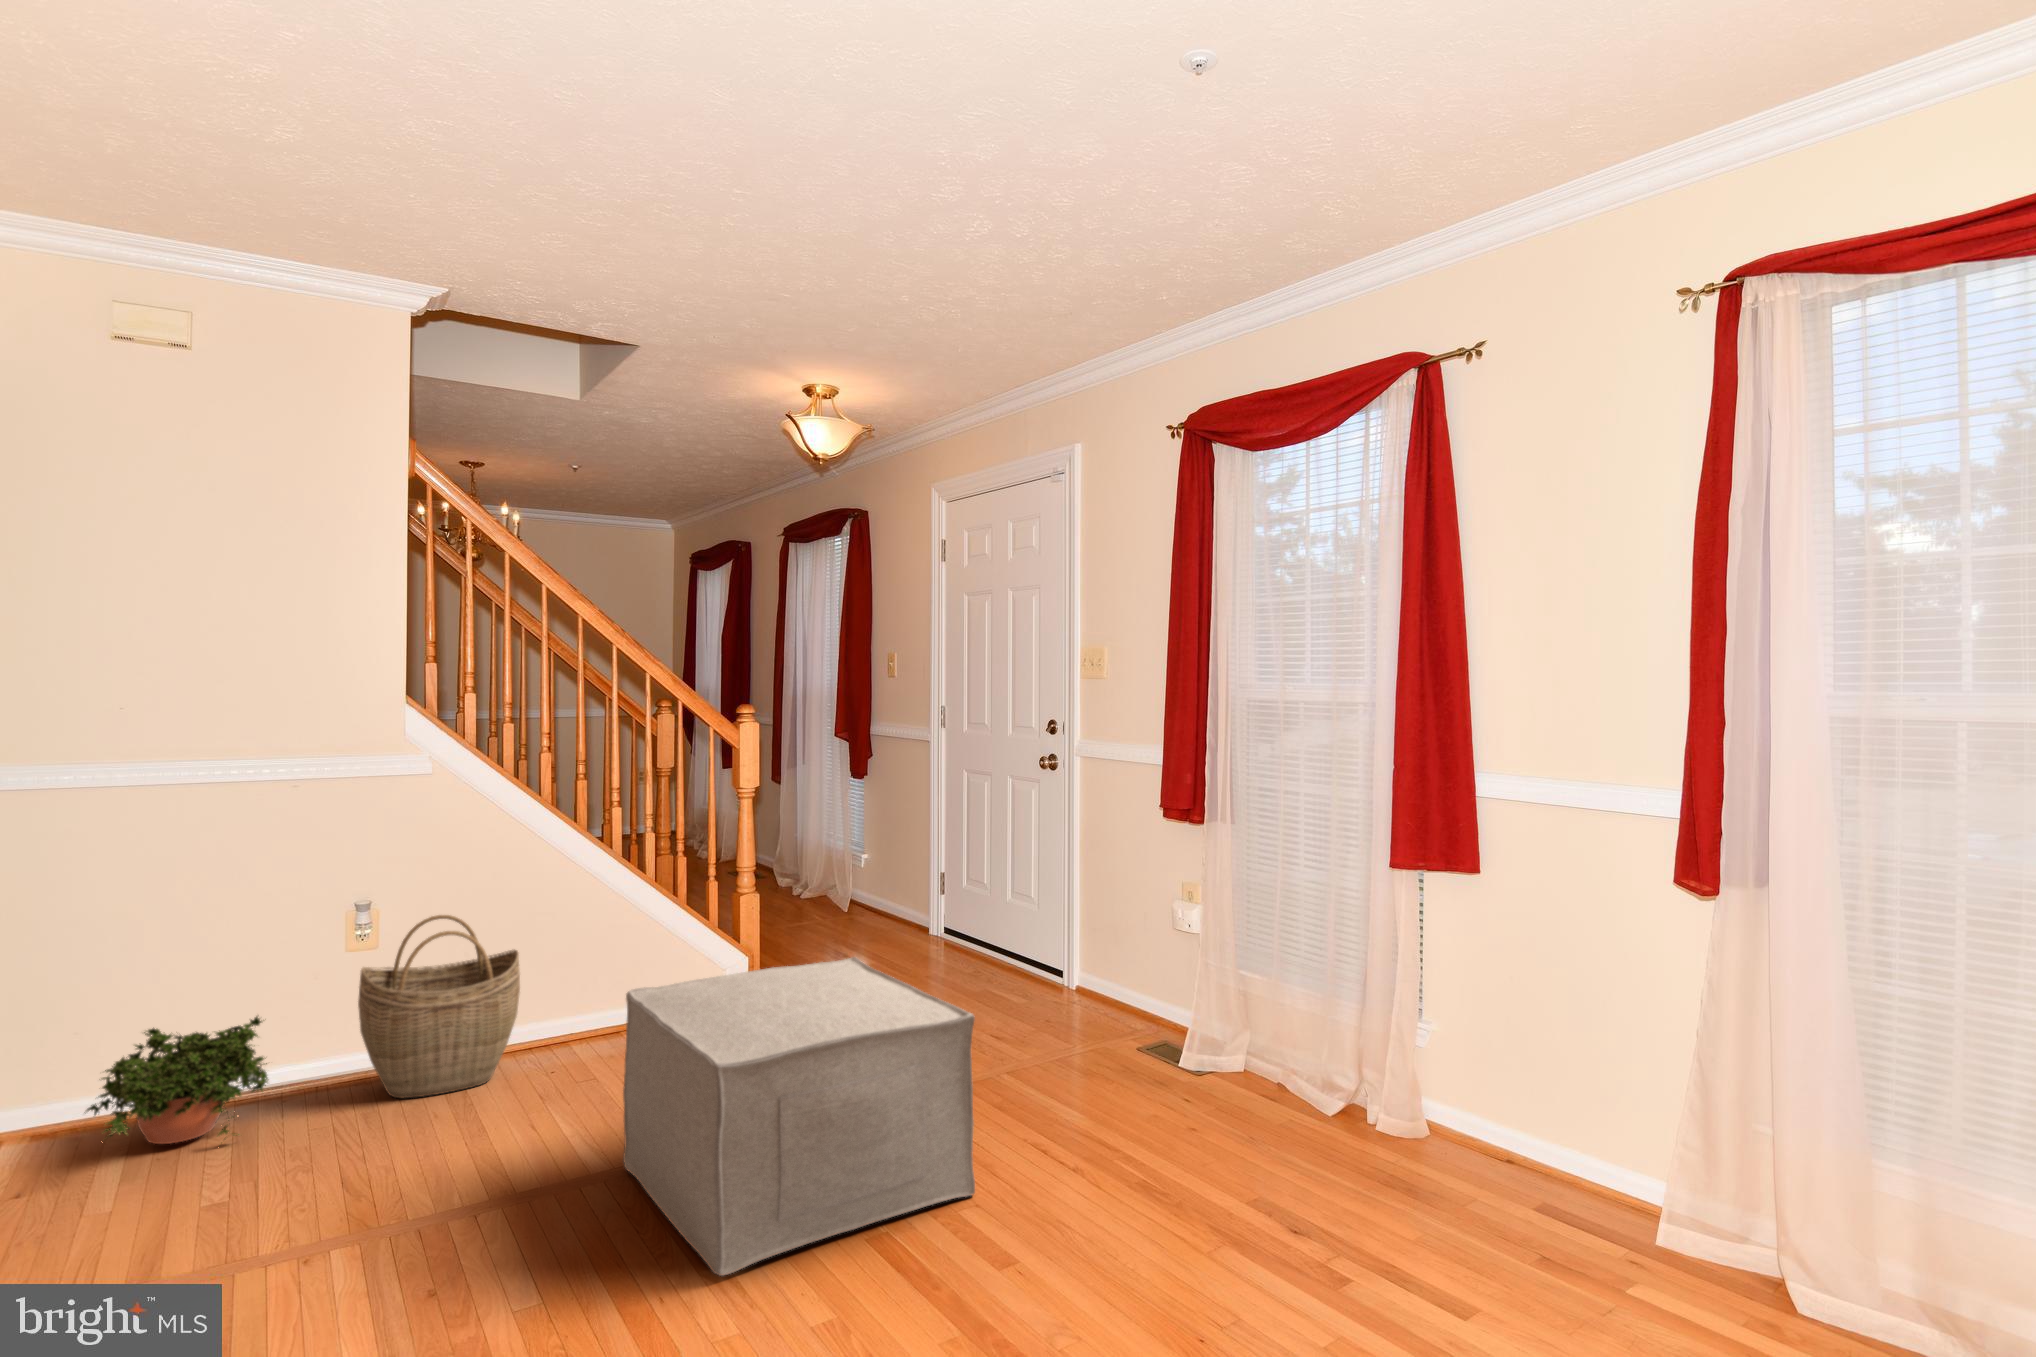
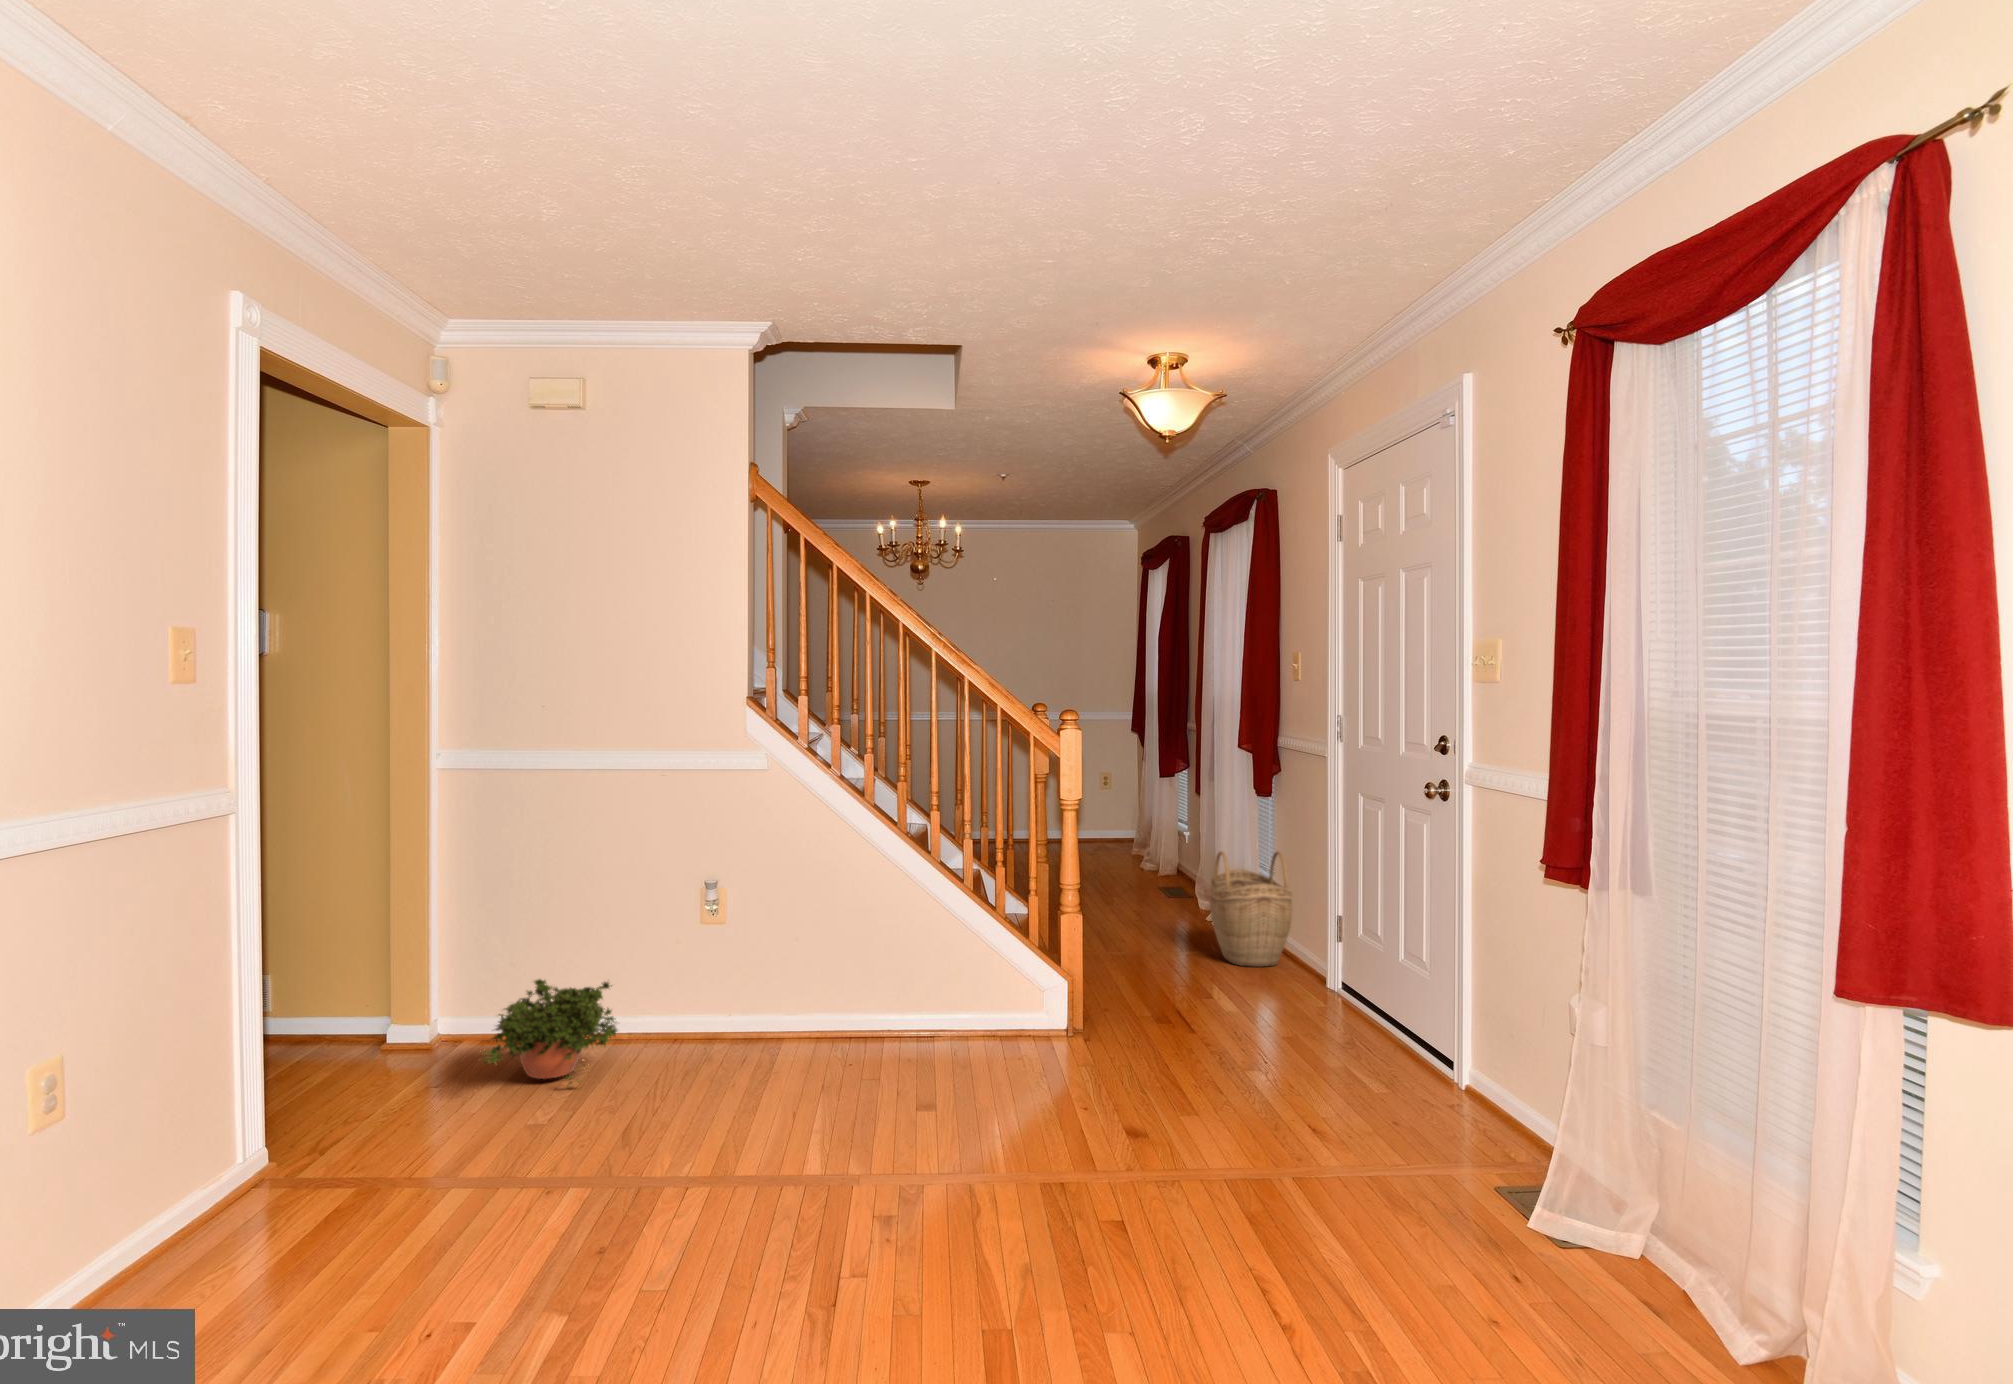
woven basket: present [358,915,520,1098] -> present [1210,851,1292,967]
ottoman: present [623,957,975,1276] -> none [802,1006,1135,1332]

